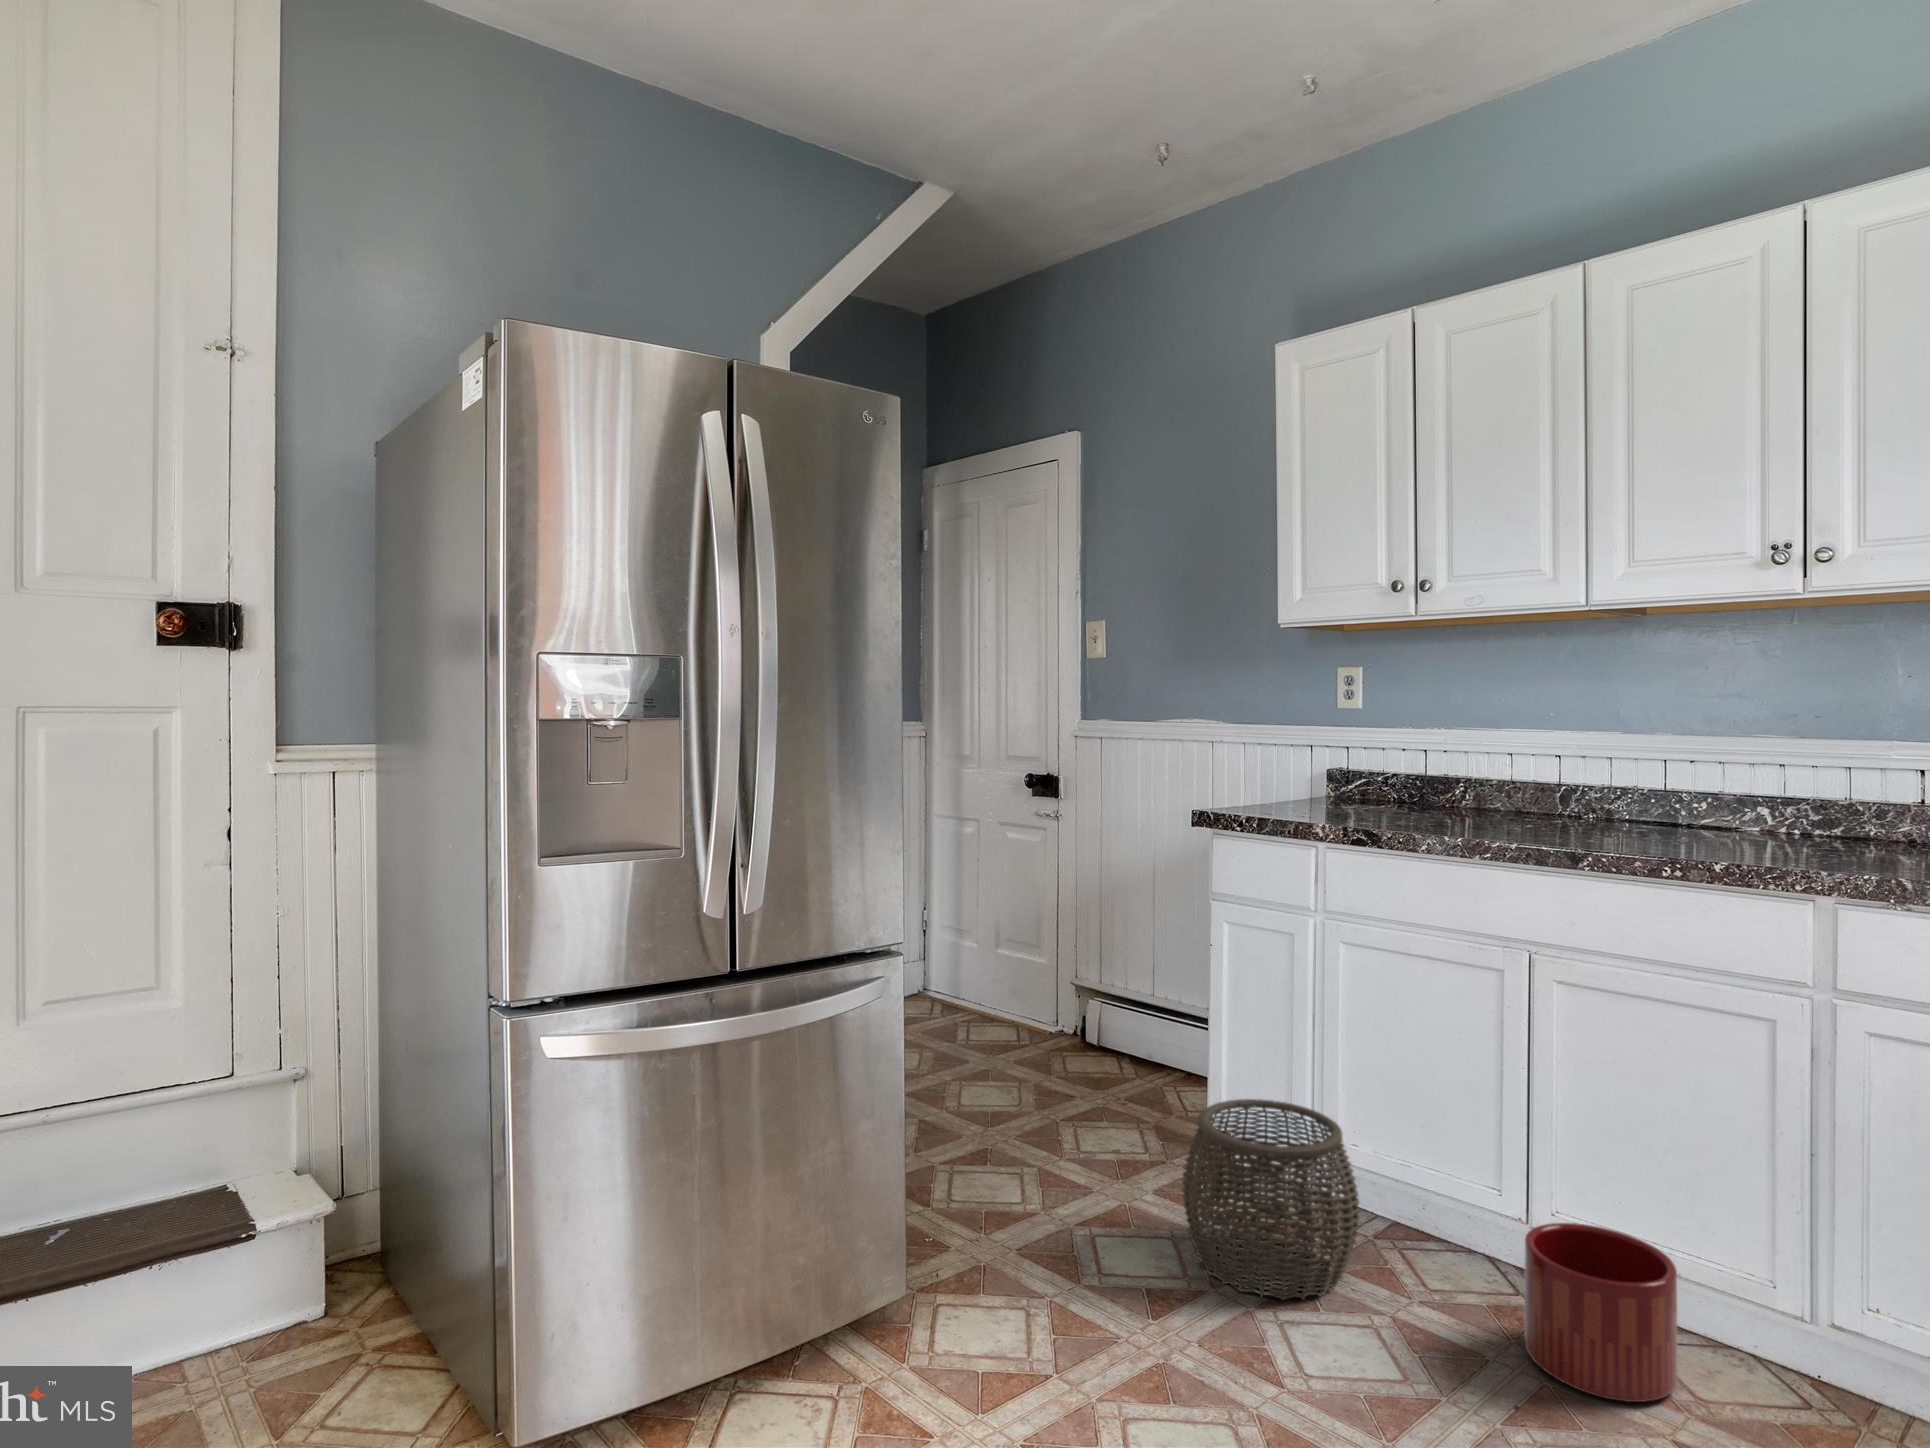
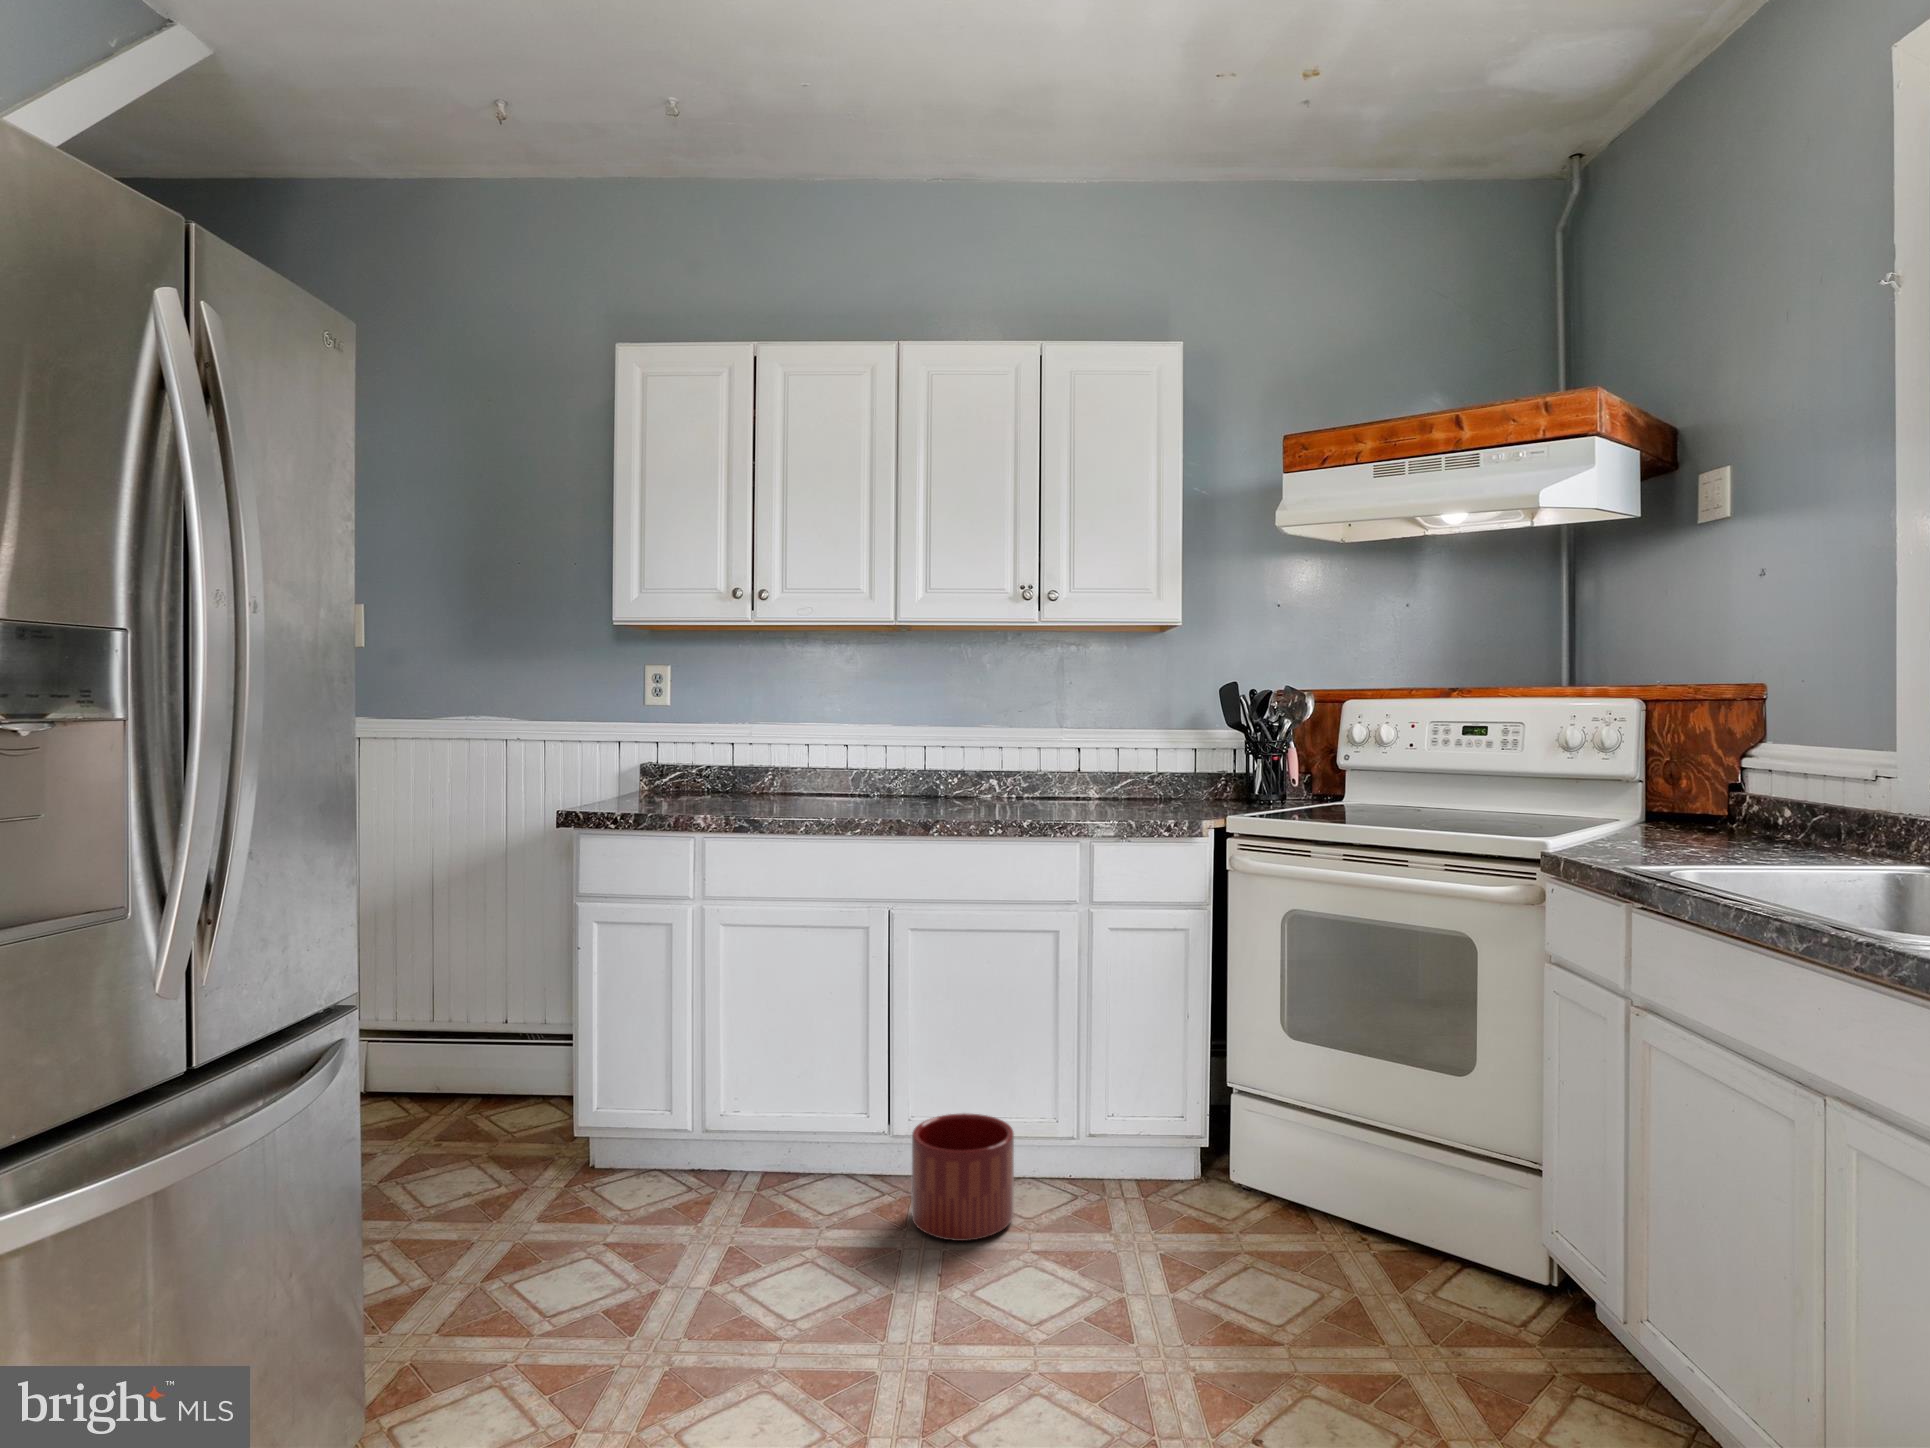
woven basket: present [1182,1099,1360,1300] -> none [606,1089,777,1280]

